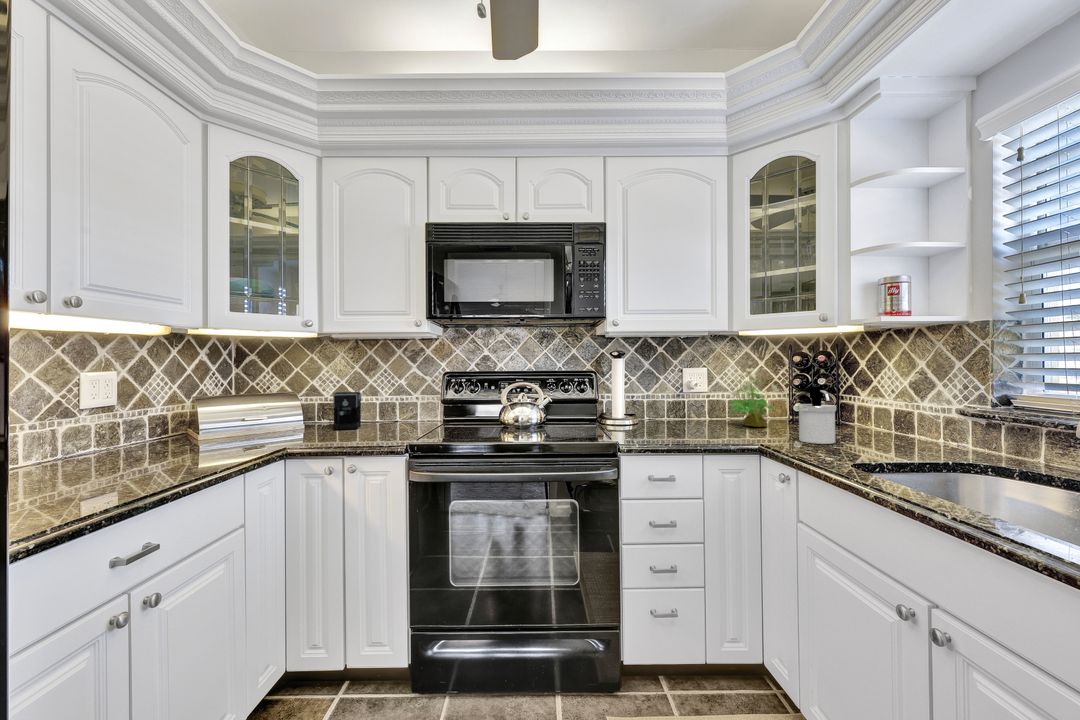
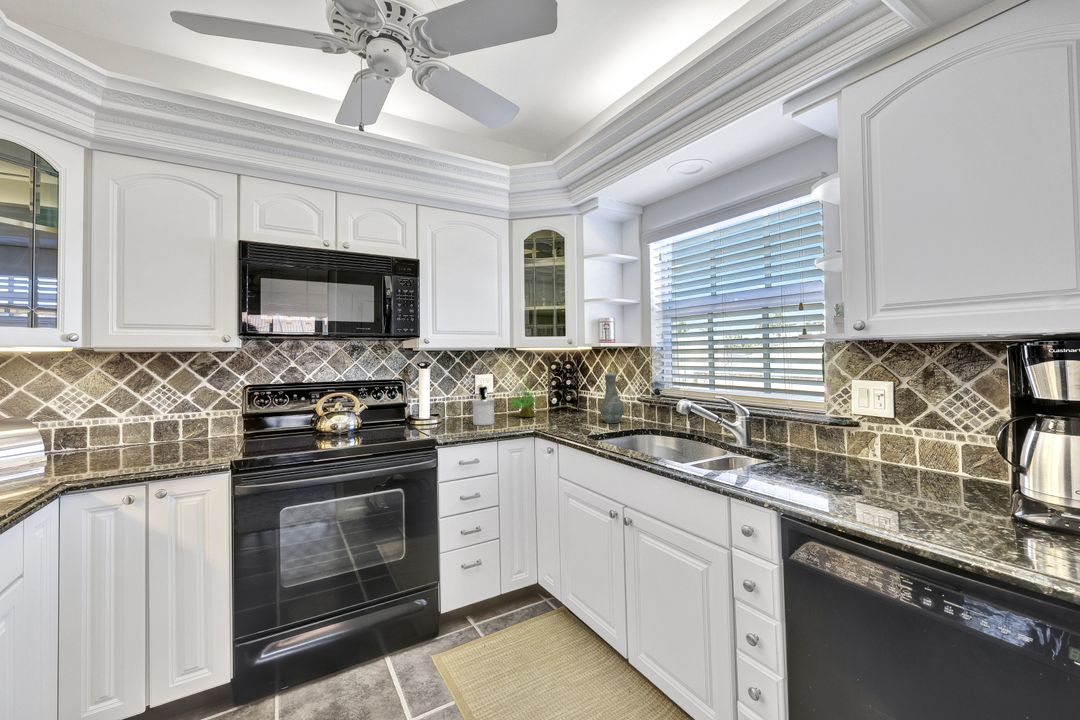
vase: none [871,364,916,446] -> present [600,370,624,423]
soap dispenser: present [798,386,836,444] -> present [472,387,495,425]
coffee maker: present [333,392,398,429] -> none [87,412,183,458]

